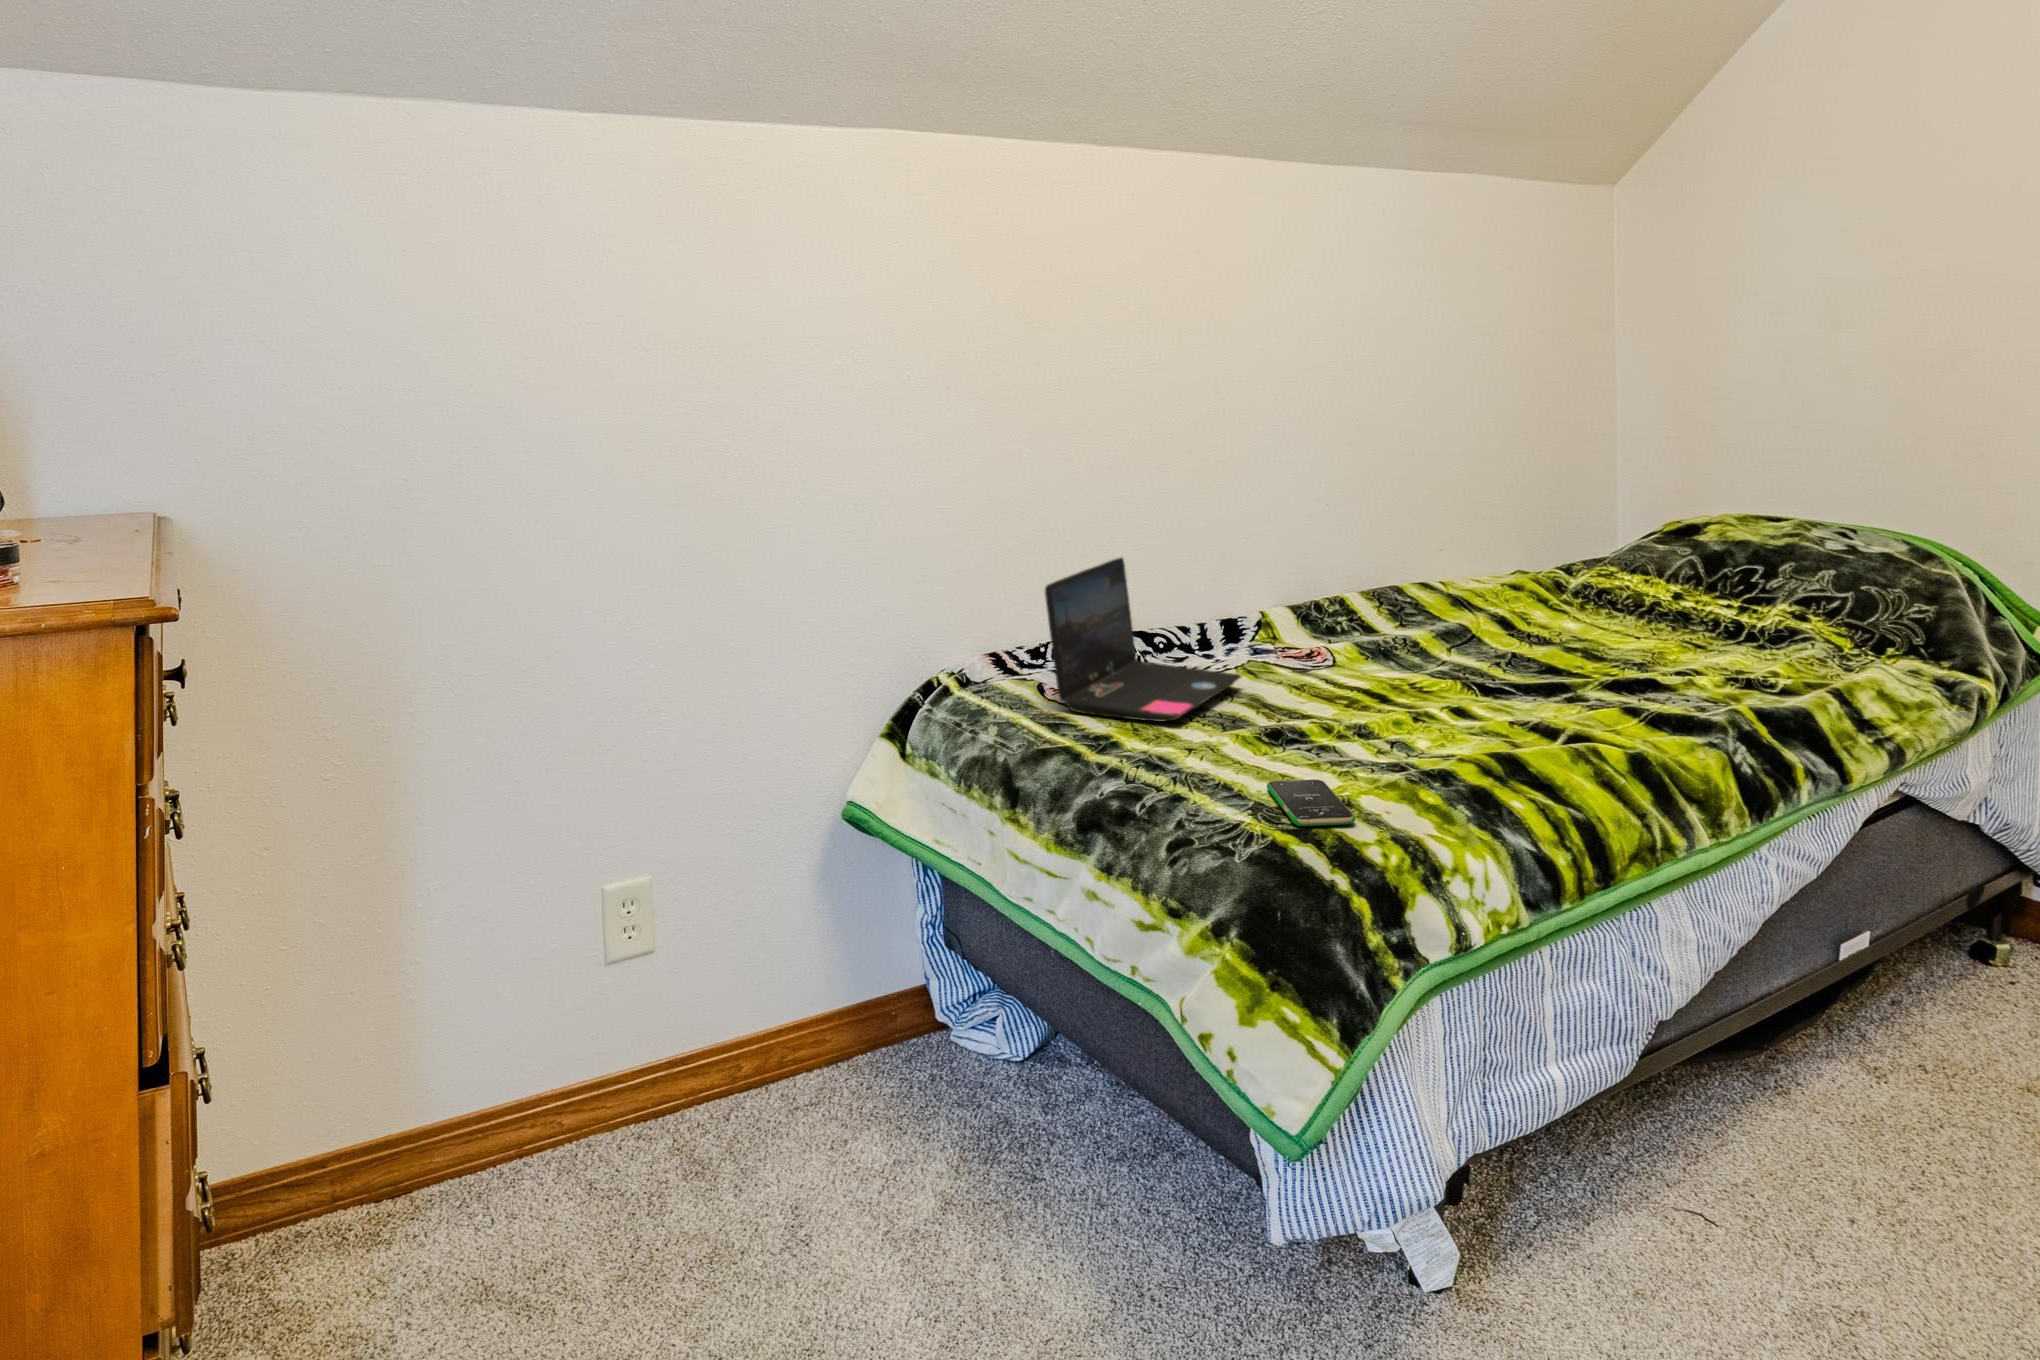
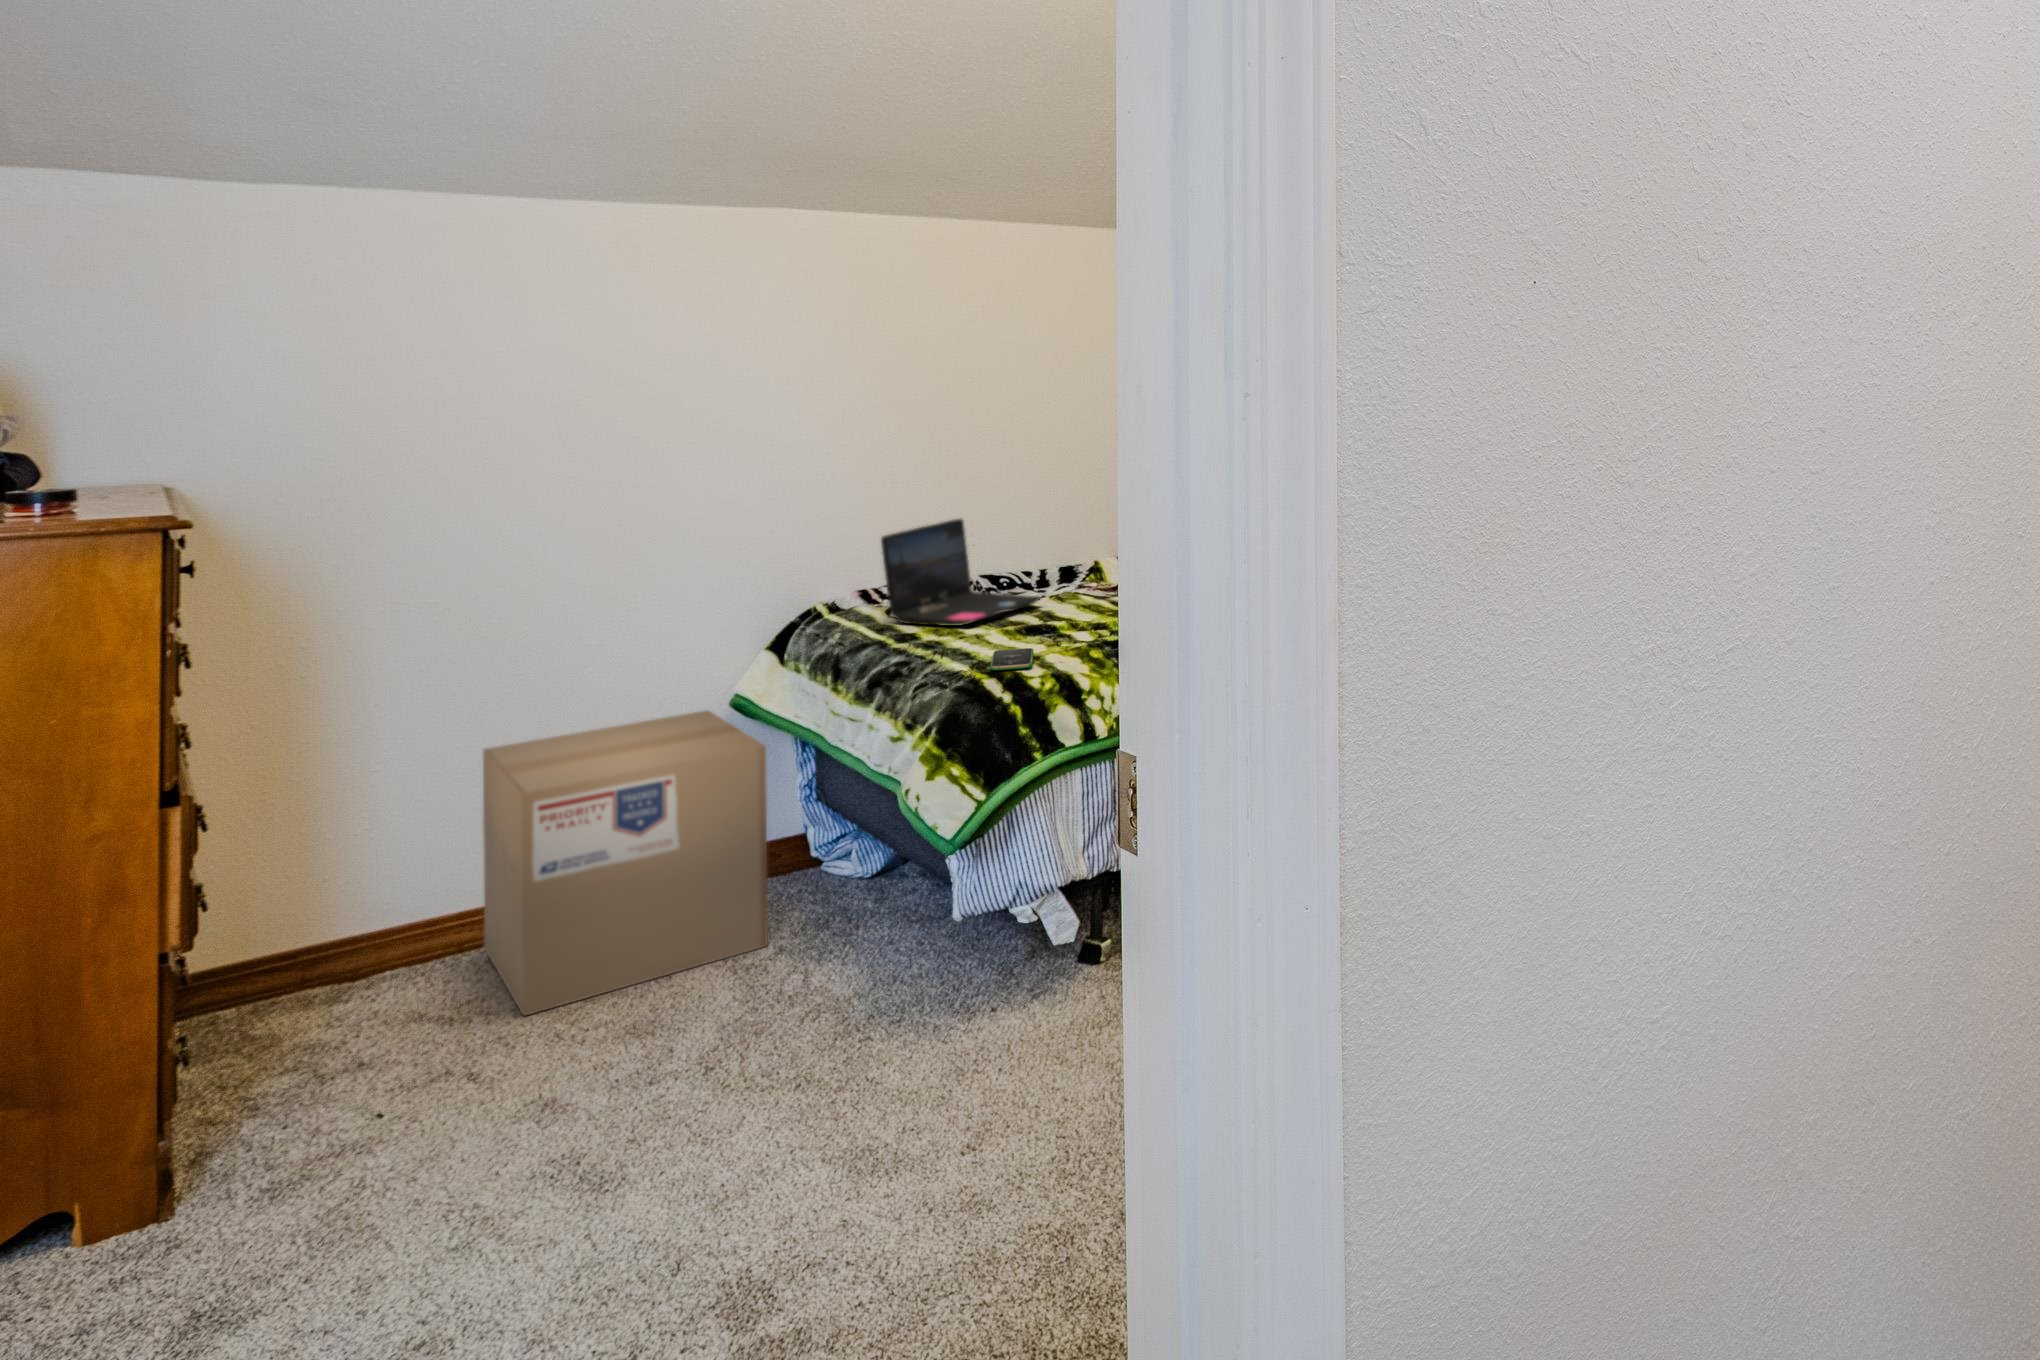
cardboard box: none [555,818,932,1309] -> present [483,710,768,1015]

